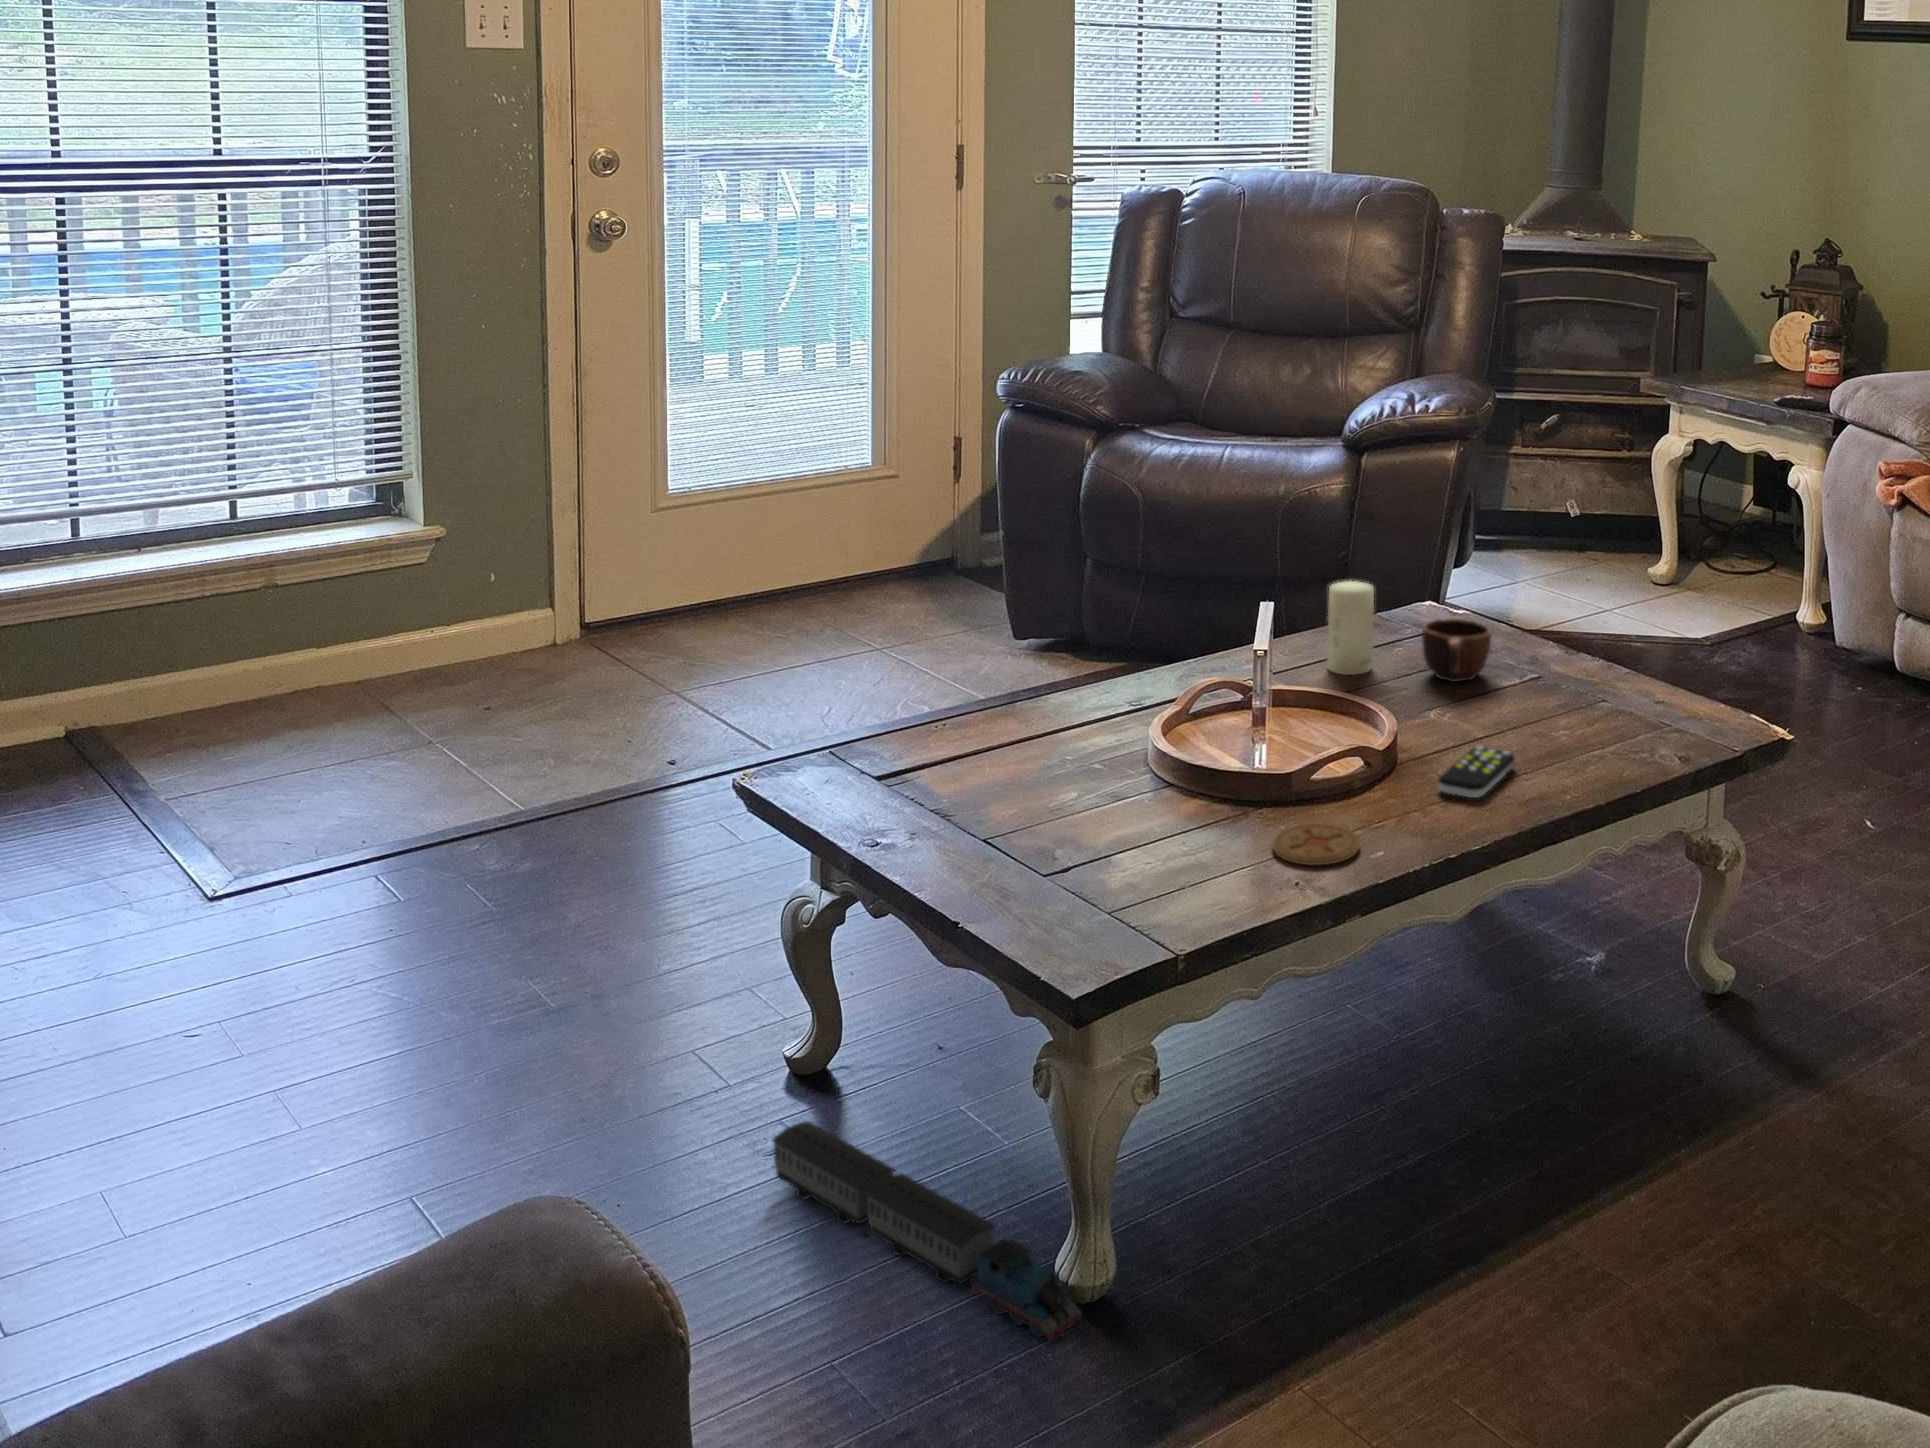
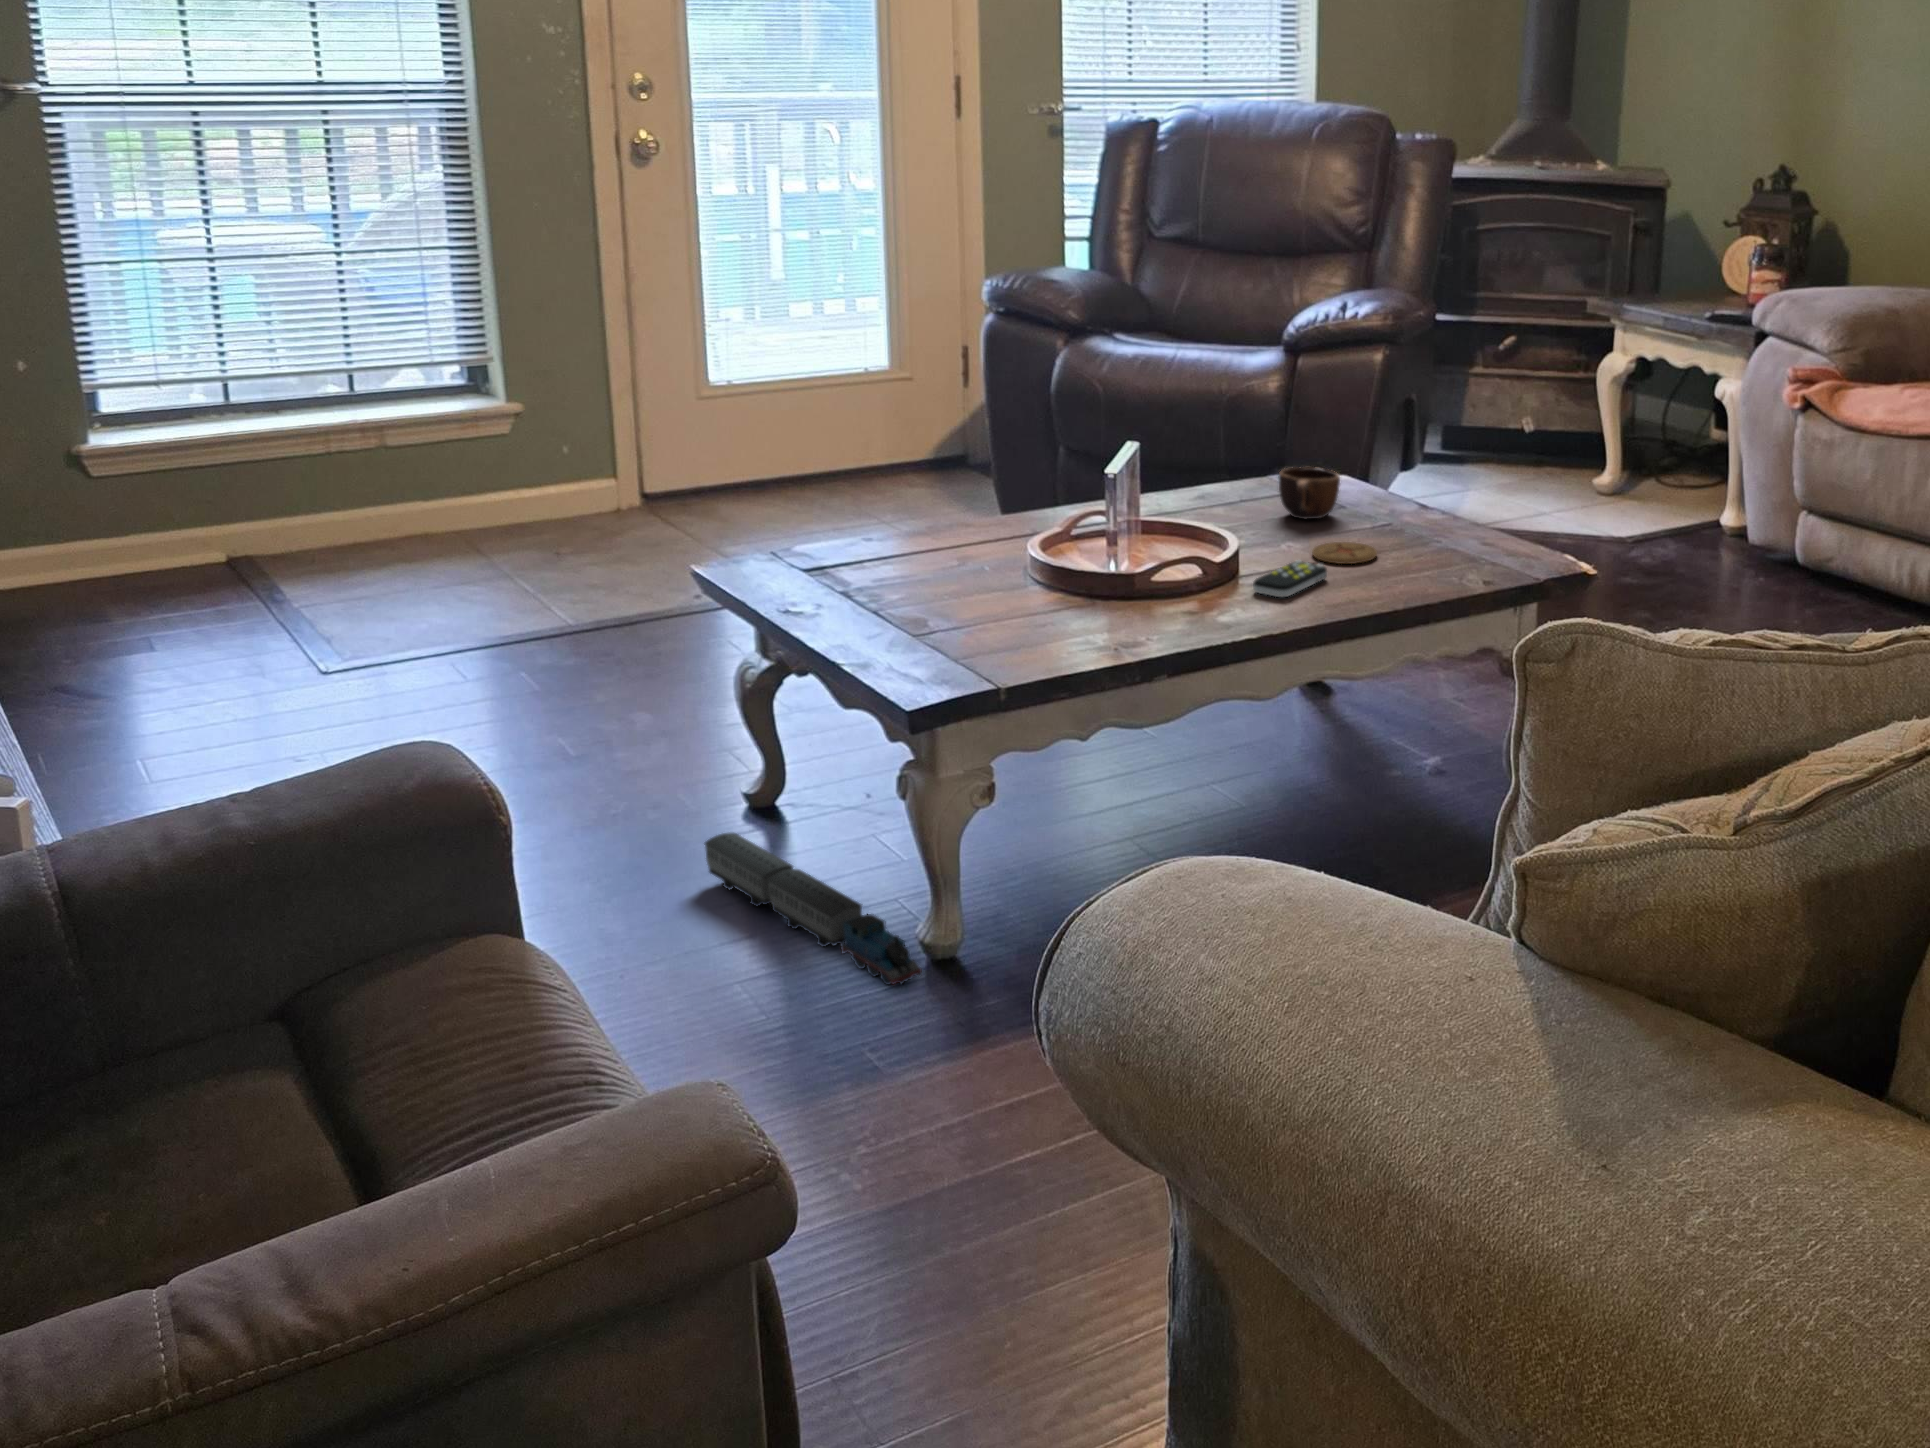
candle: present [1327,581,1374,675] -> none [1199,432,1238,512]
coaster: present [1273,824,1360,865] -> present [1312,542,1377,564]

